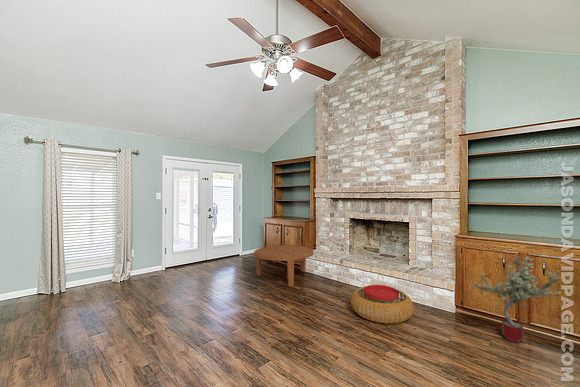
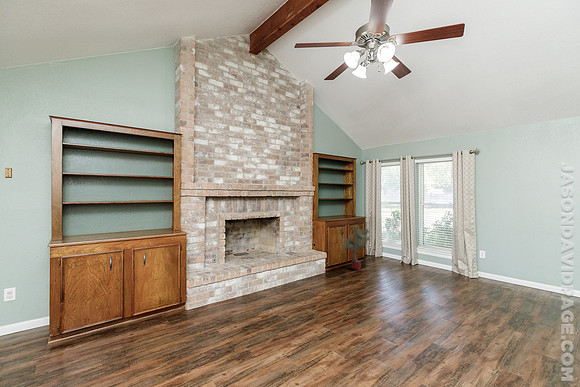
coffee table: present [254,245,314,287] -> none [147,271,252,357]
pouf: present [351,285,414,324] -> none [303,268,353,297]

